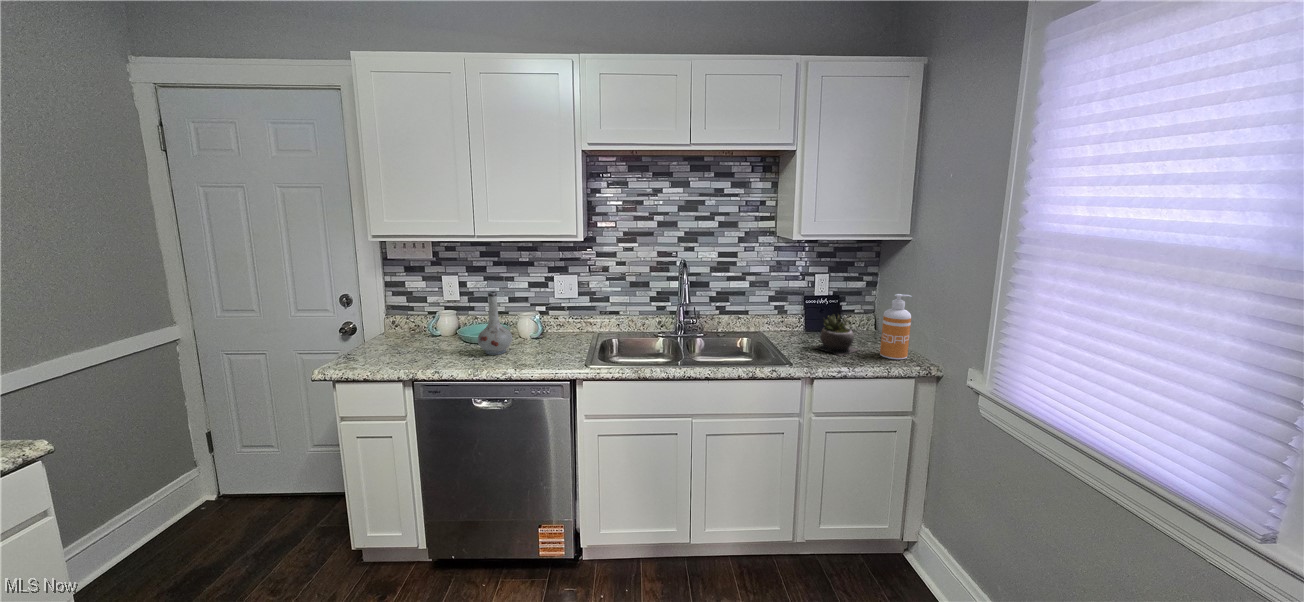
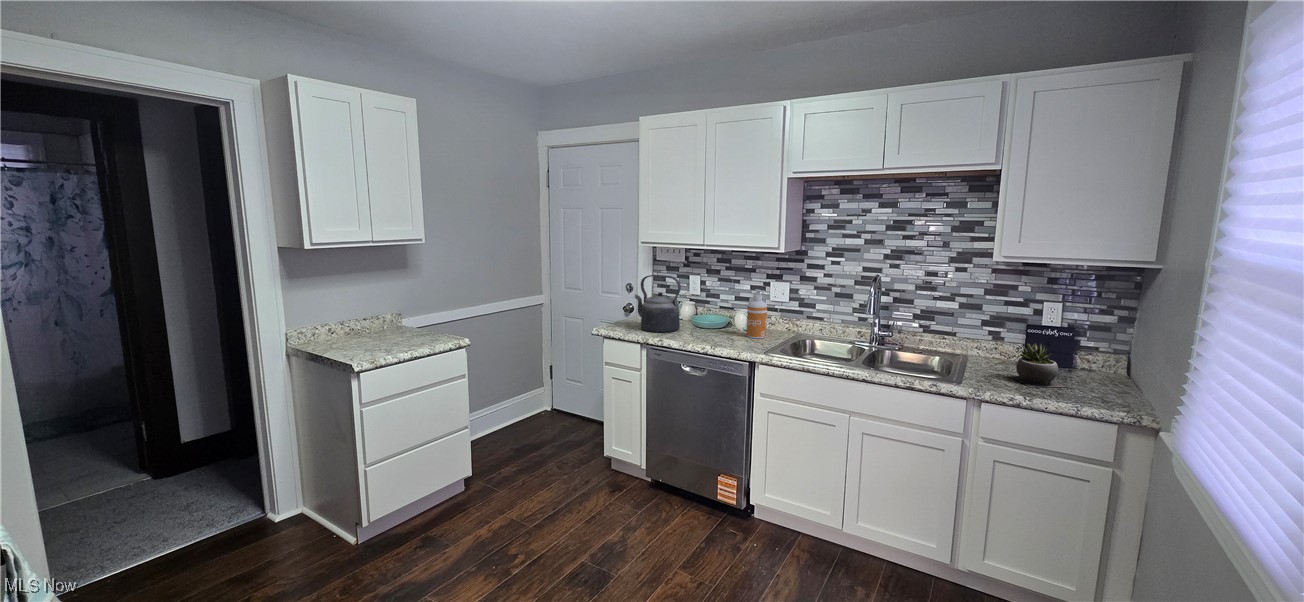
kettle: none [372,280,449,362] -> present [635,275,681,333]
vase: present [478,292,512,355] -> none [697,288,723,336]
soap dispenser: present [880,294,912,359] -> present [747,289,767,338]

